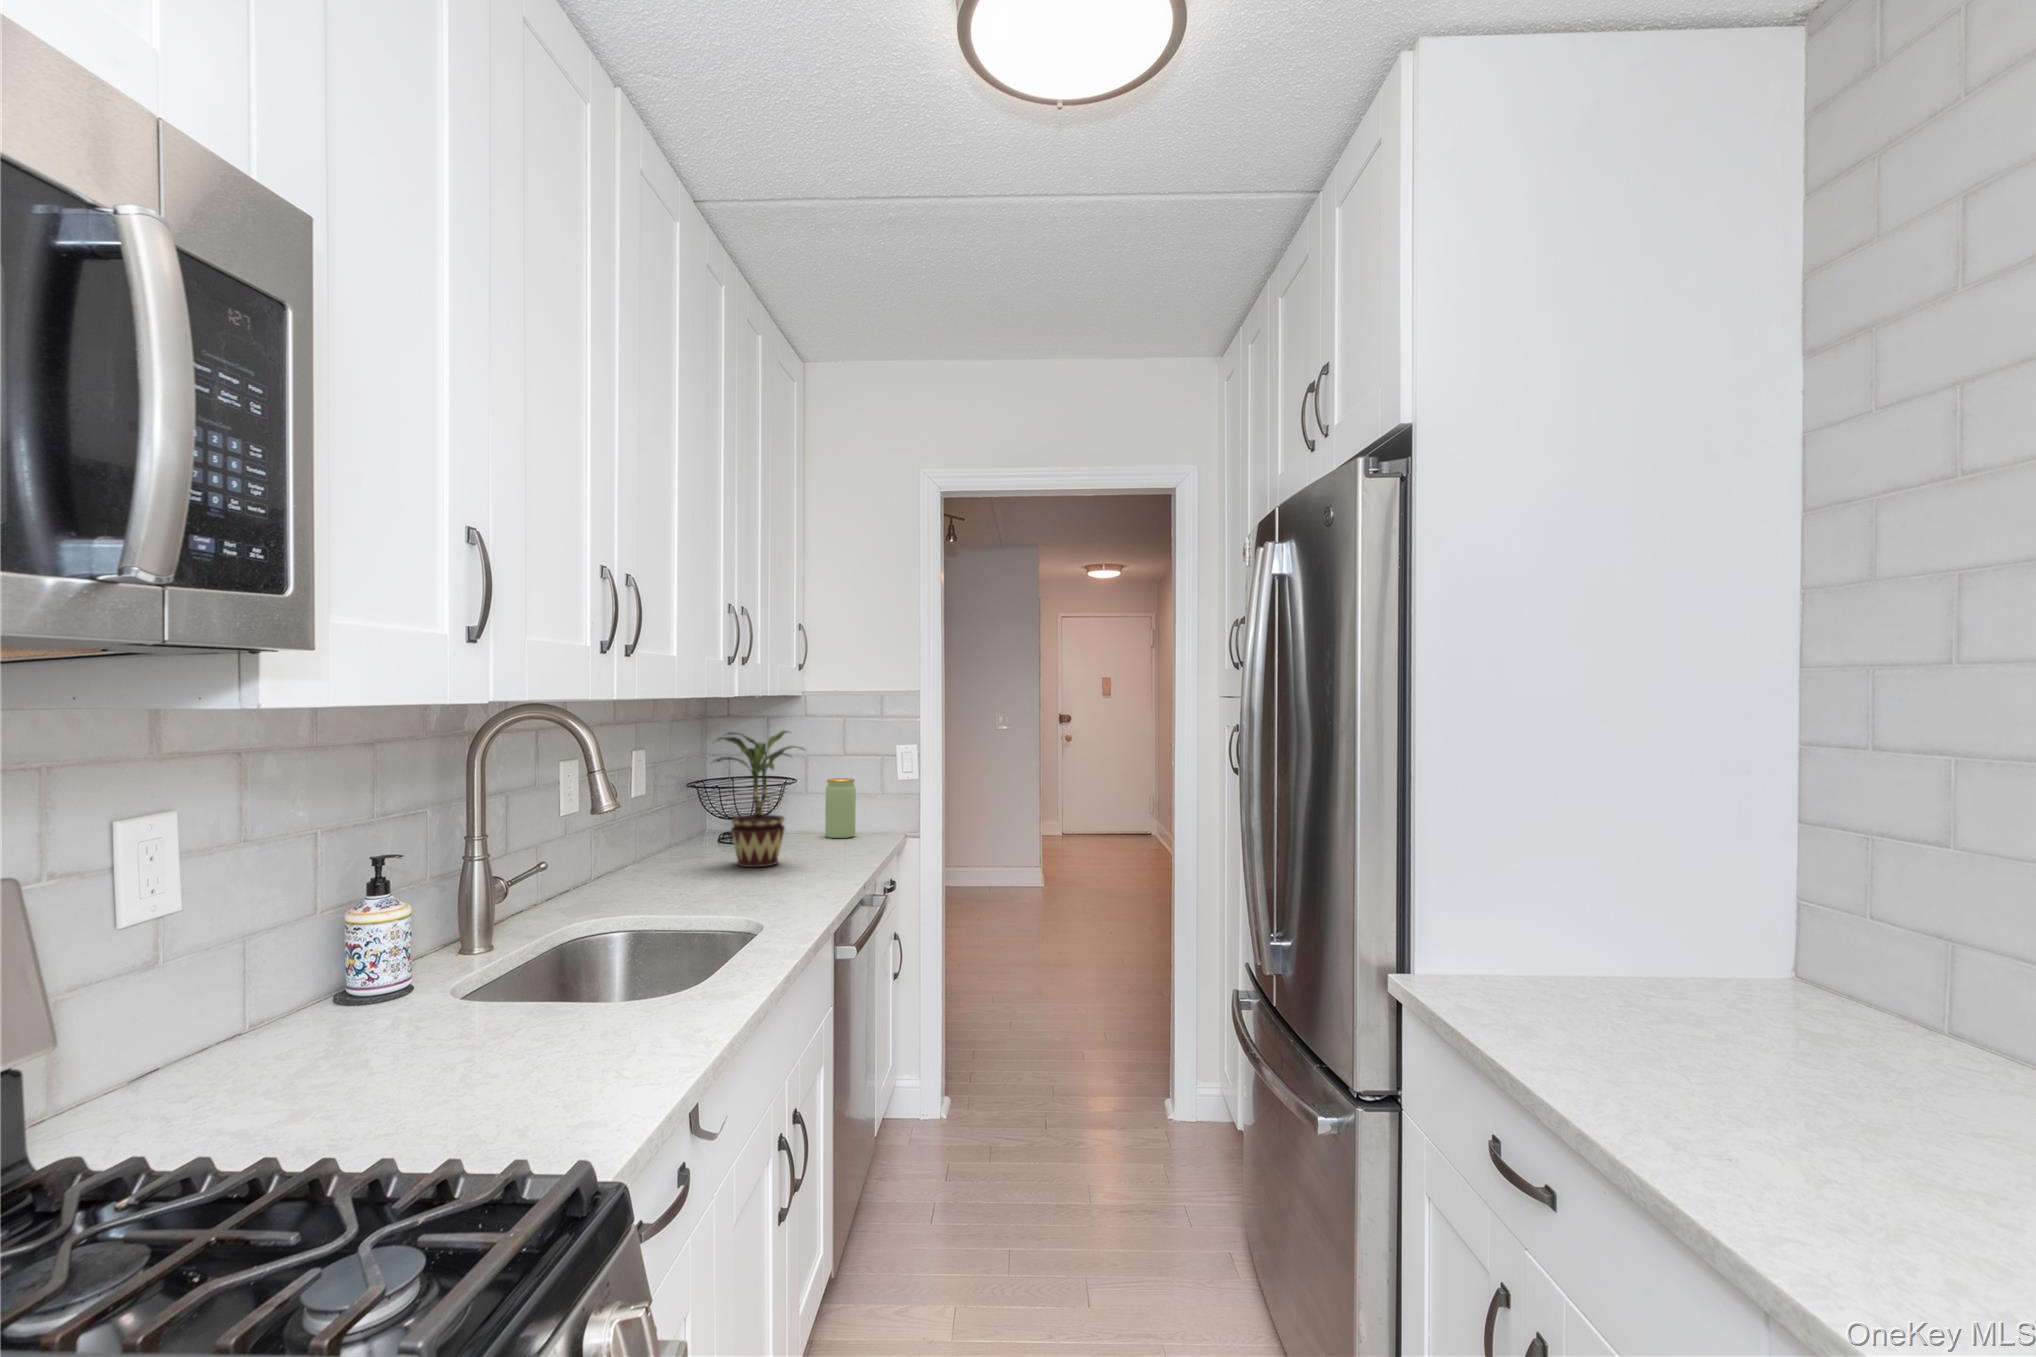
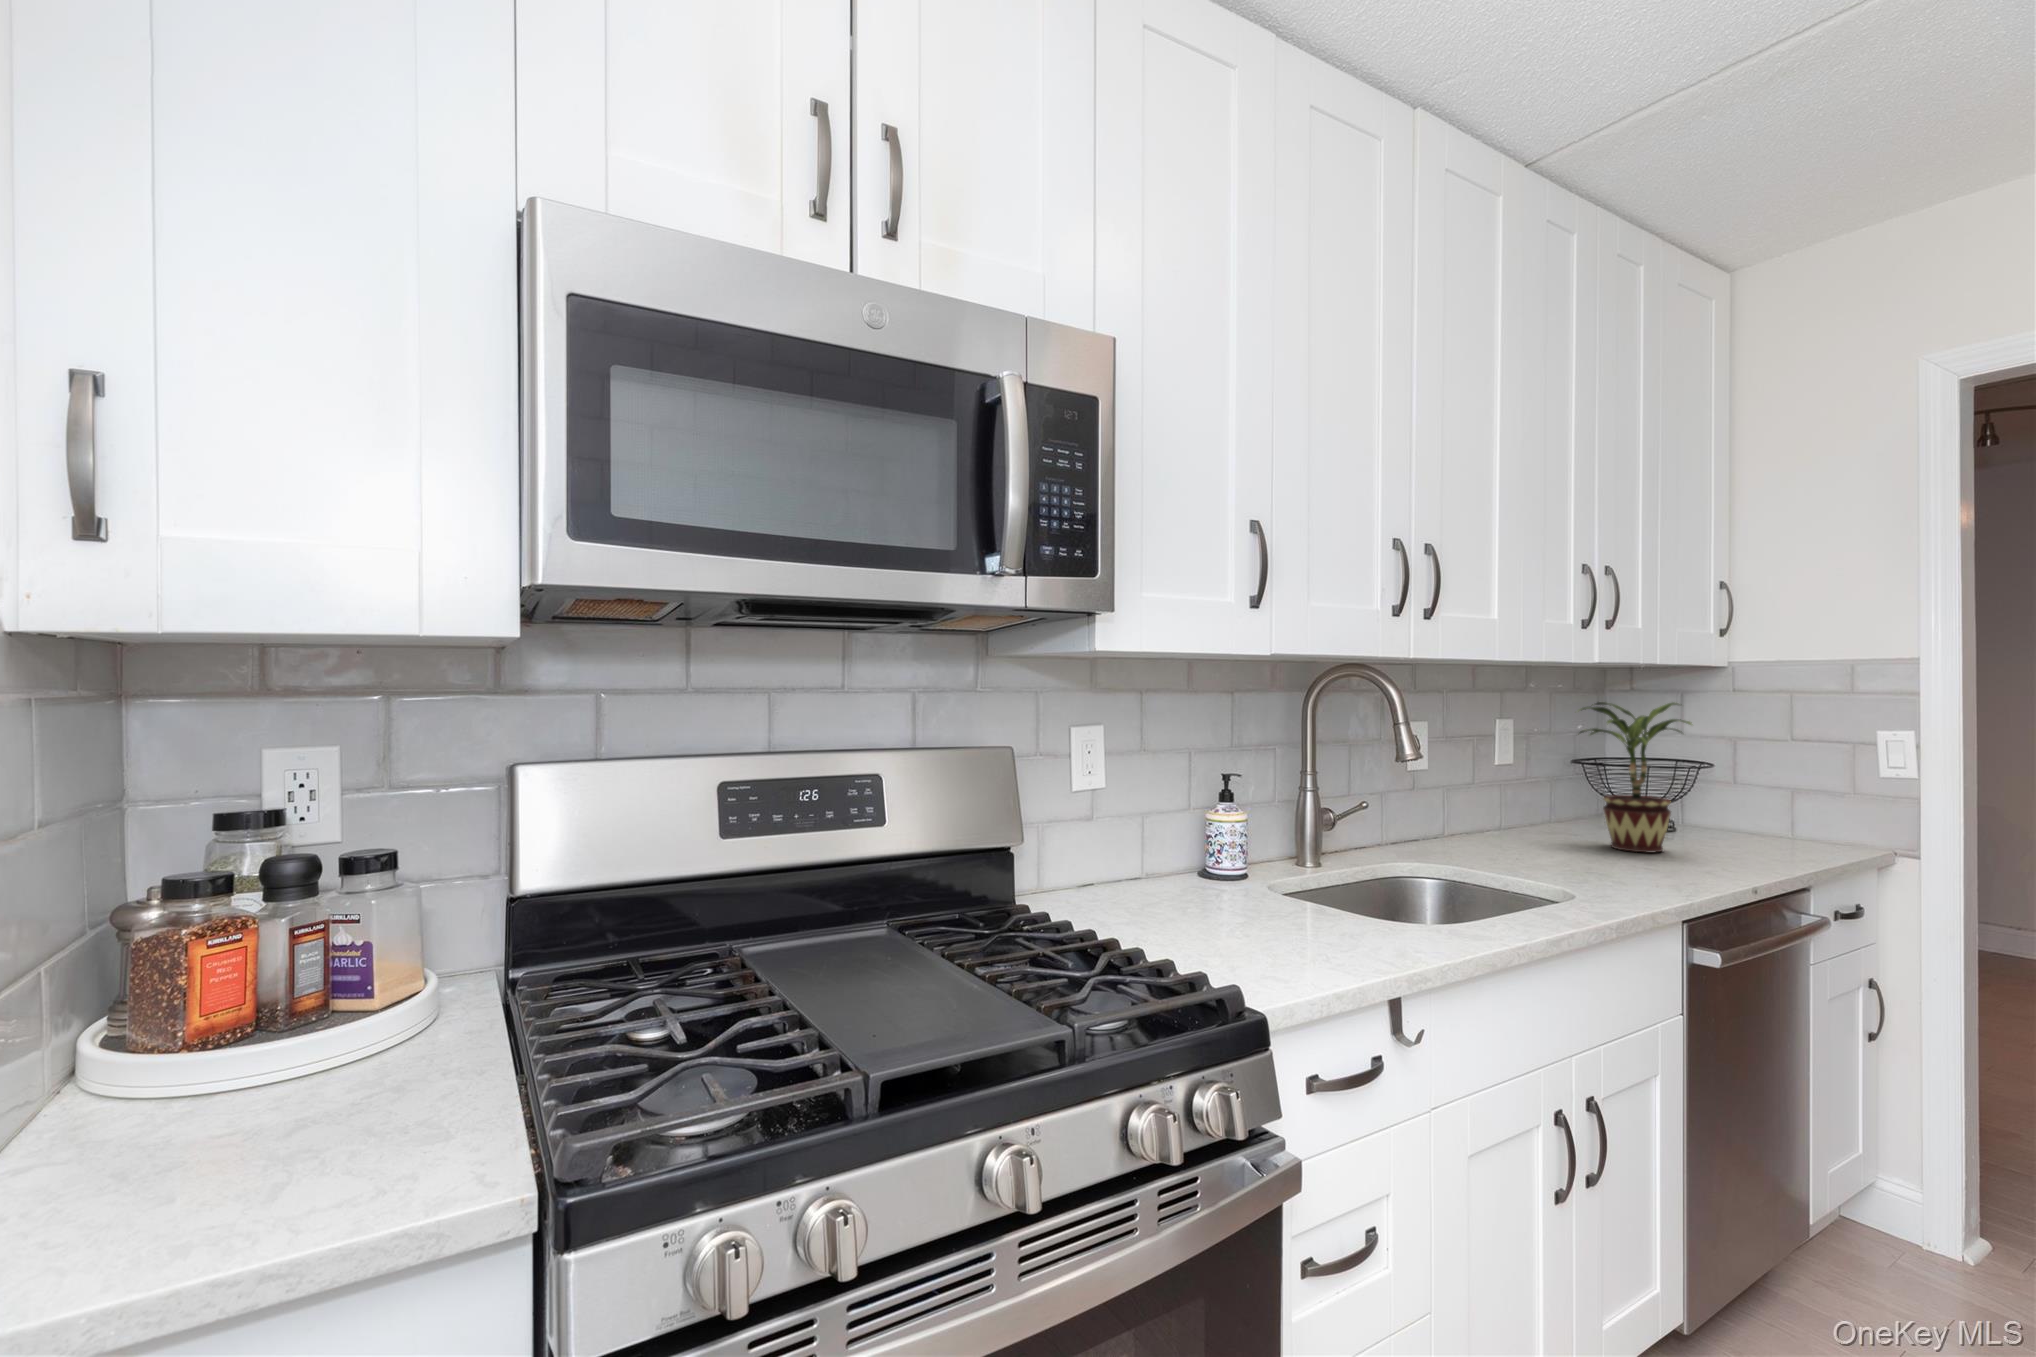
jar: present [825,778,856,838] -> none [1760,767,1806,842]

